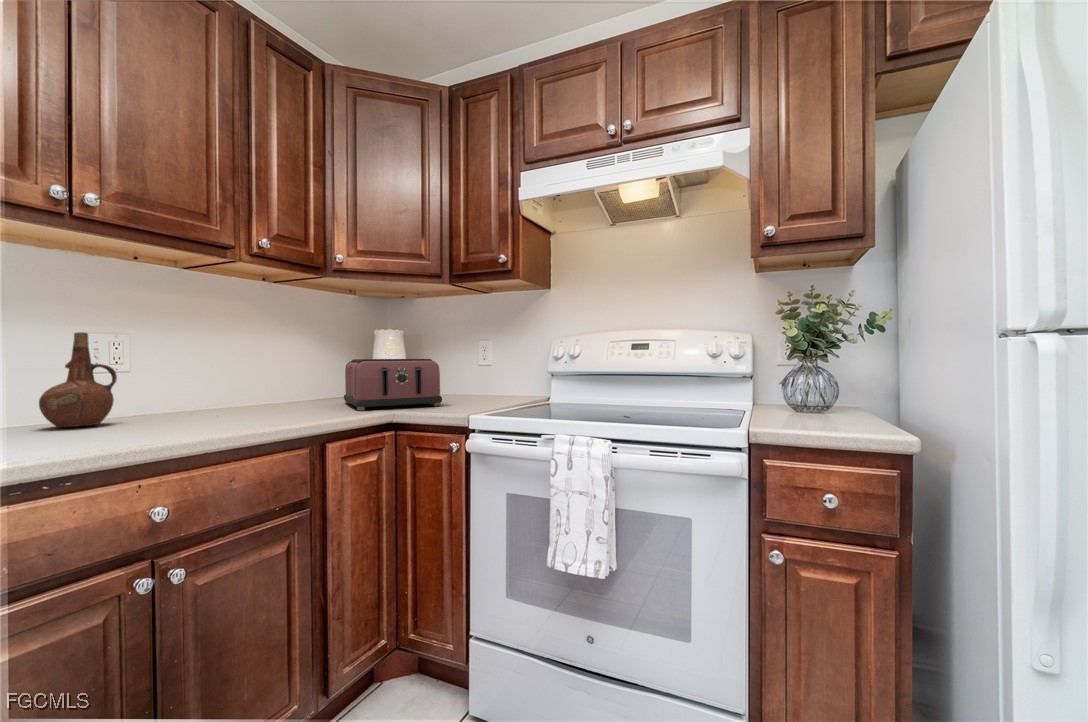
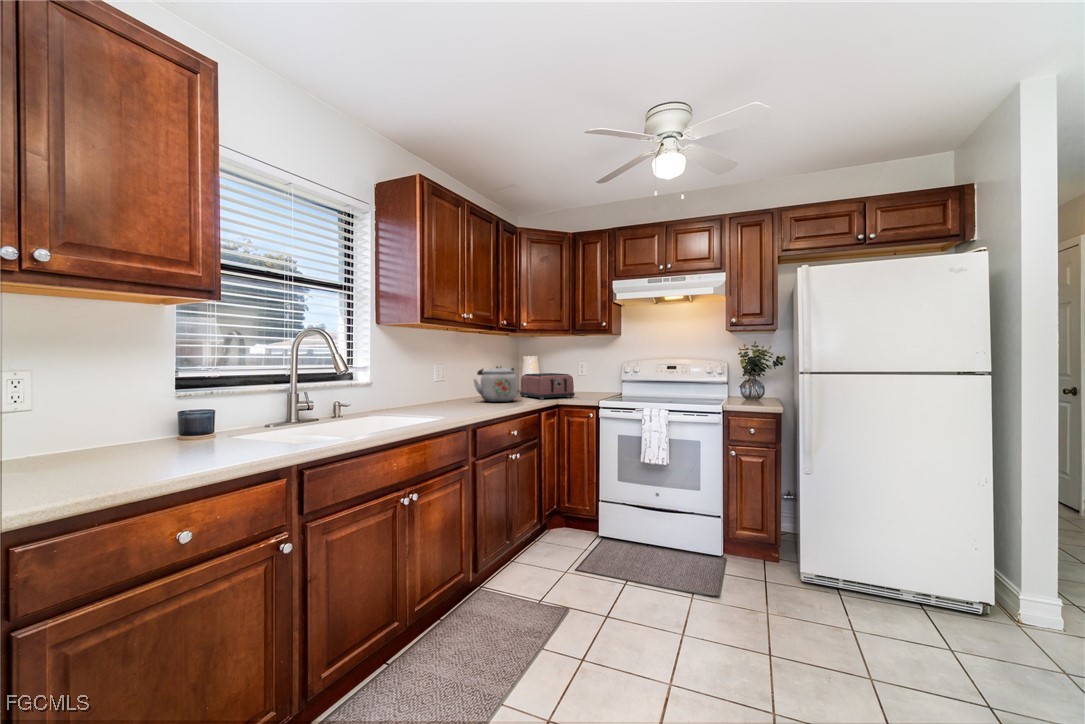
ceramic pitcher: present [39,332,117,427] -> none [439,366,460,405]
kettle: none [177,337,297,417] -> present [474,366,517,402]

